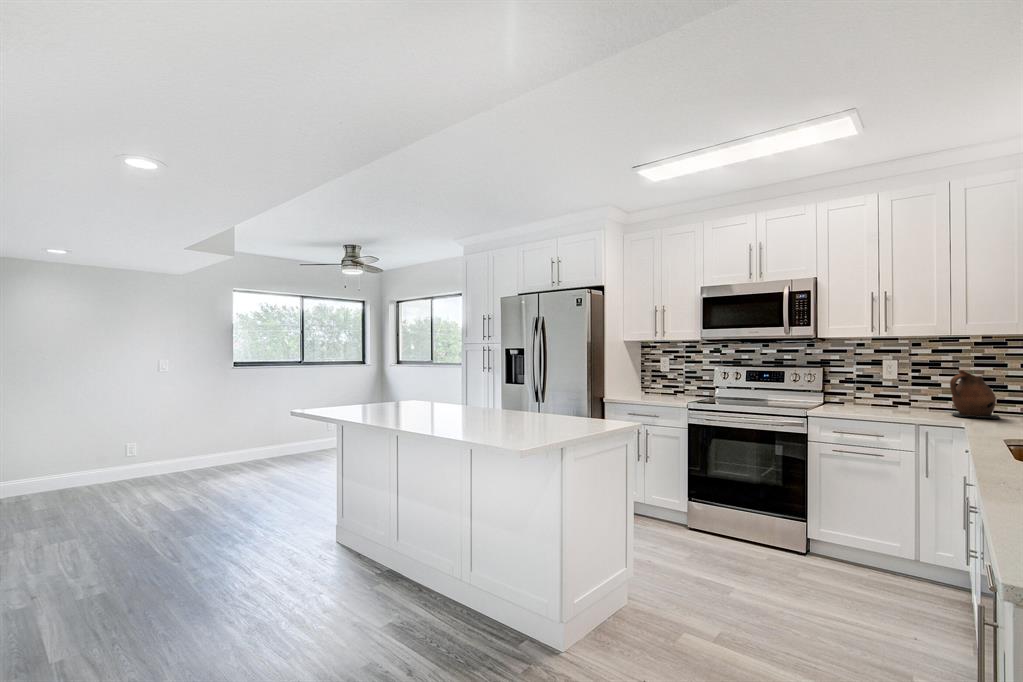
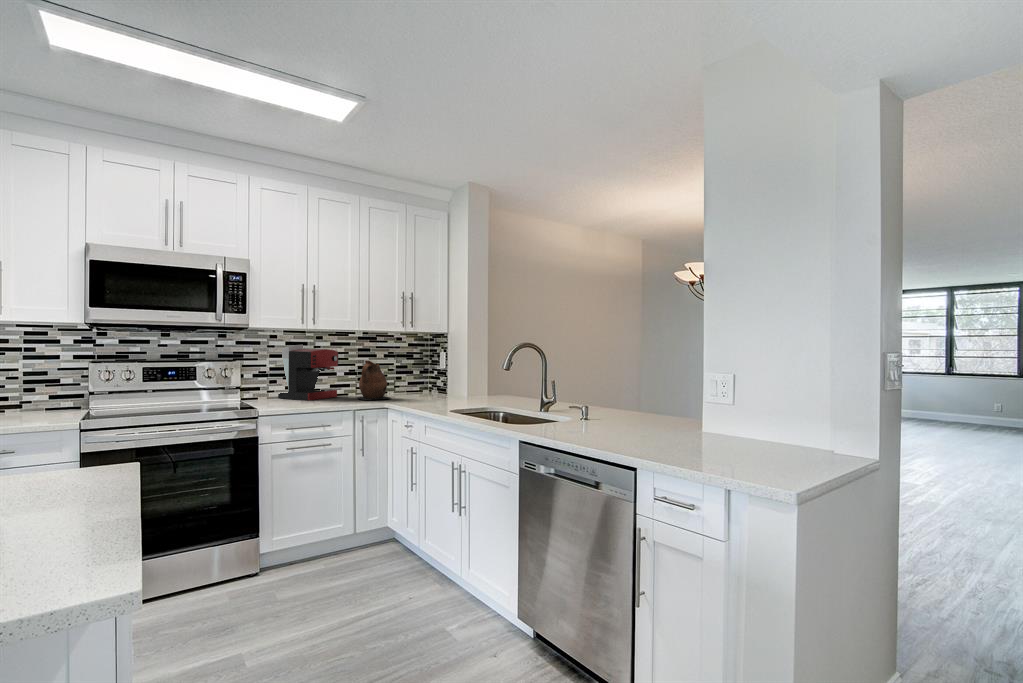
coffee maker: none [867,352,938,410] -> present [278,345,338,400]

